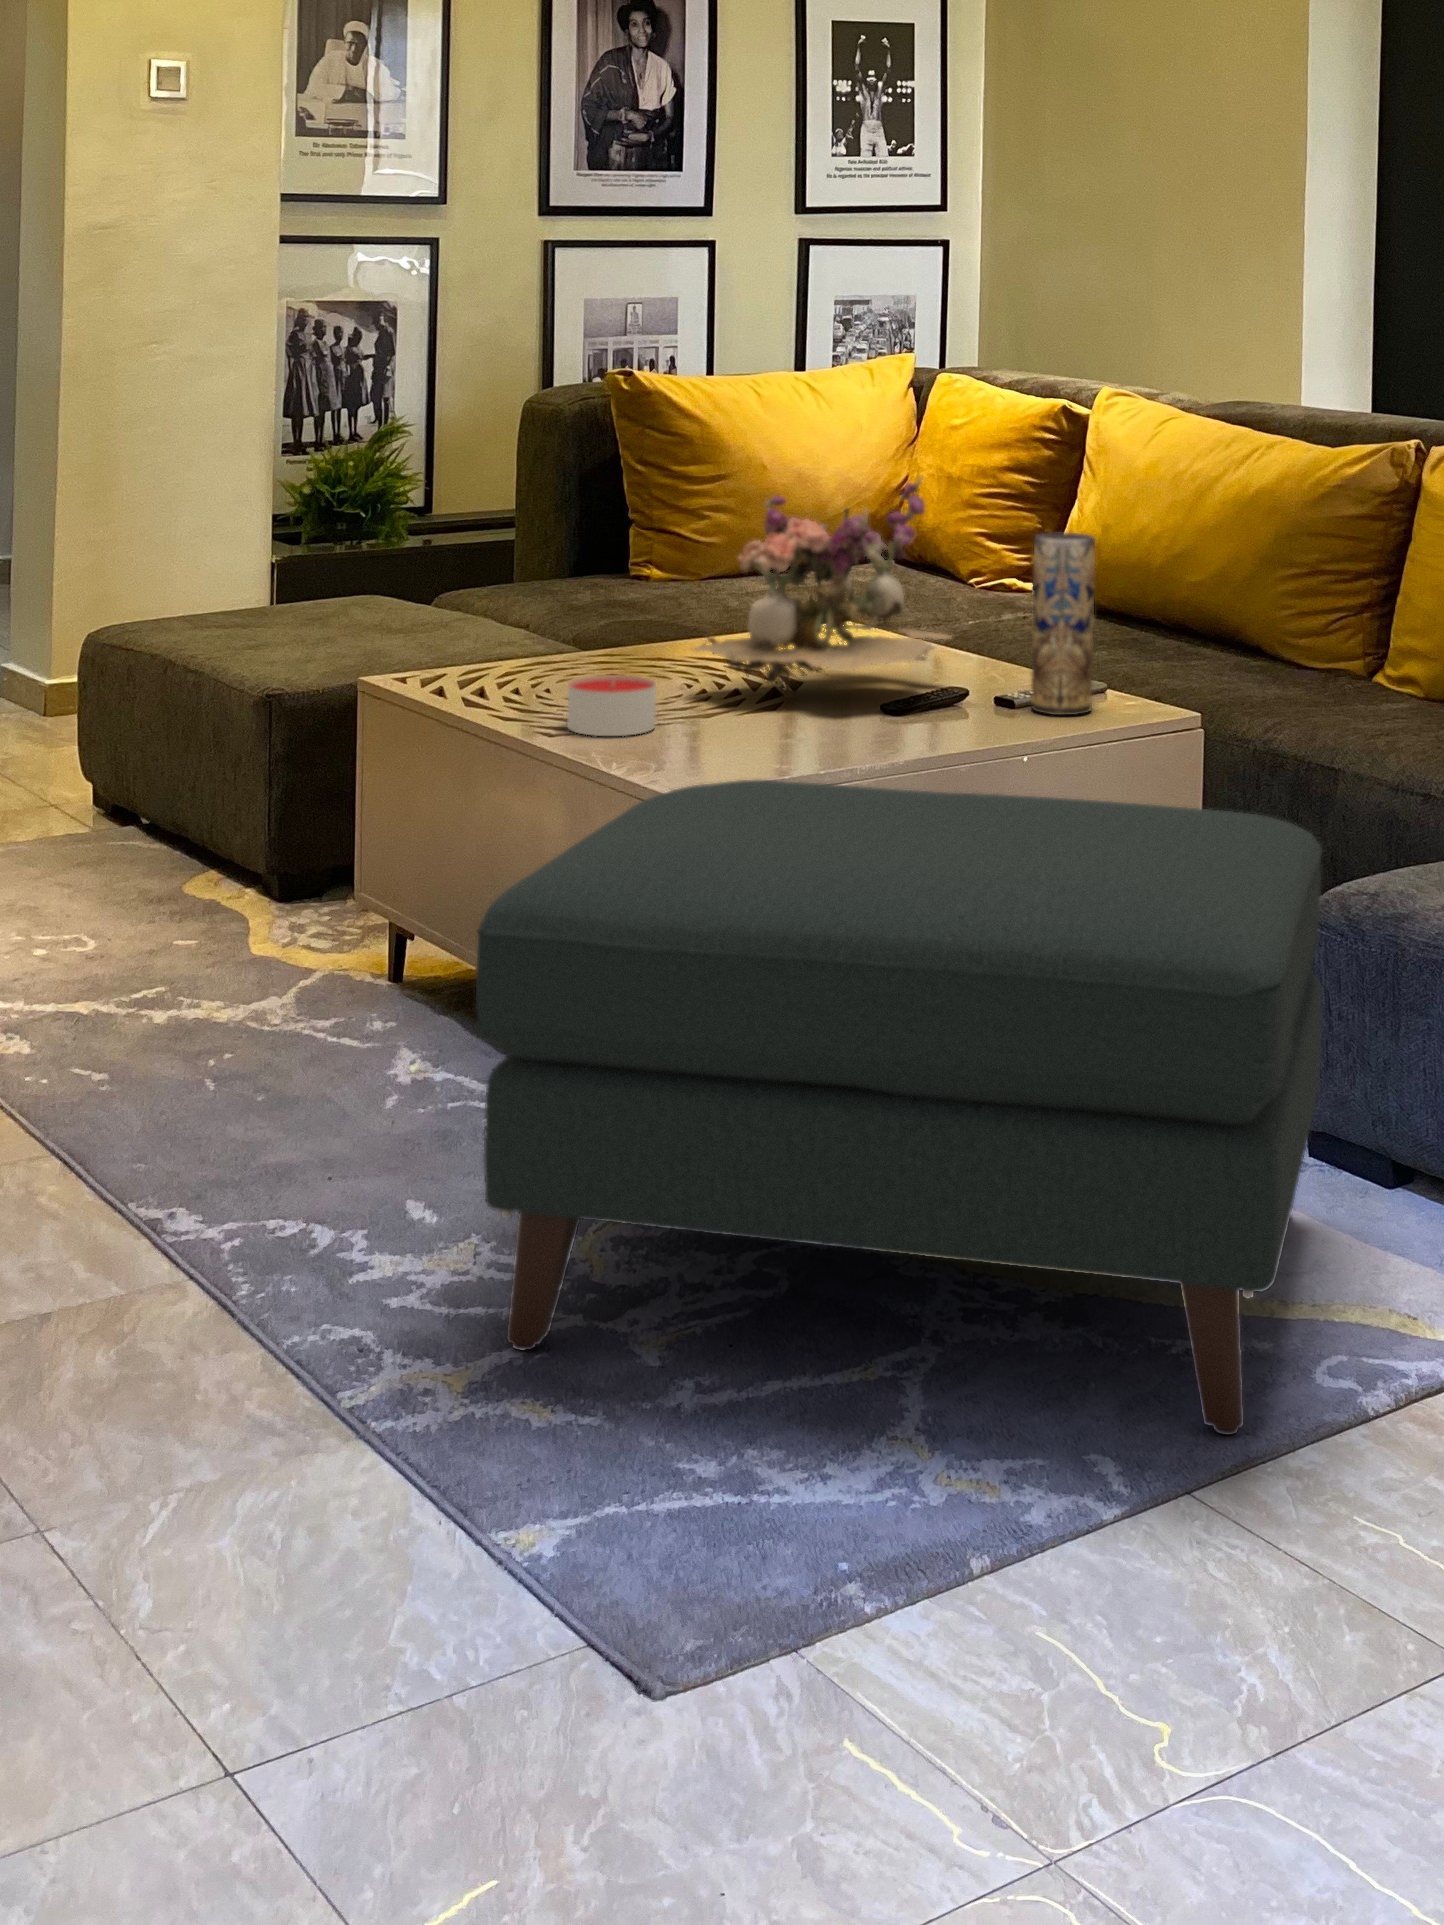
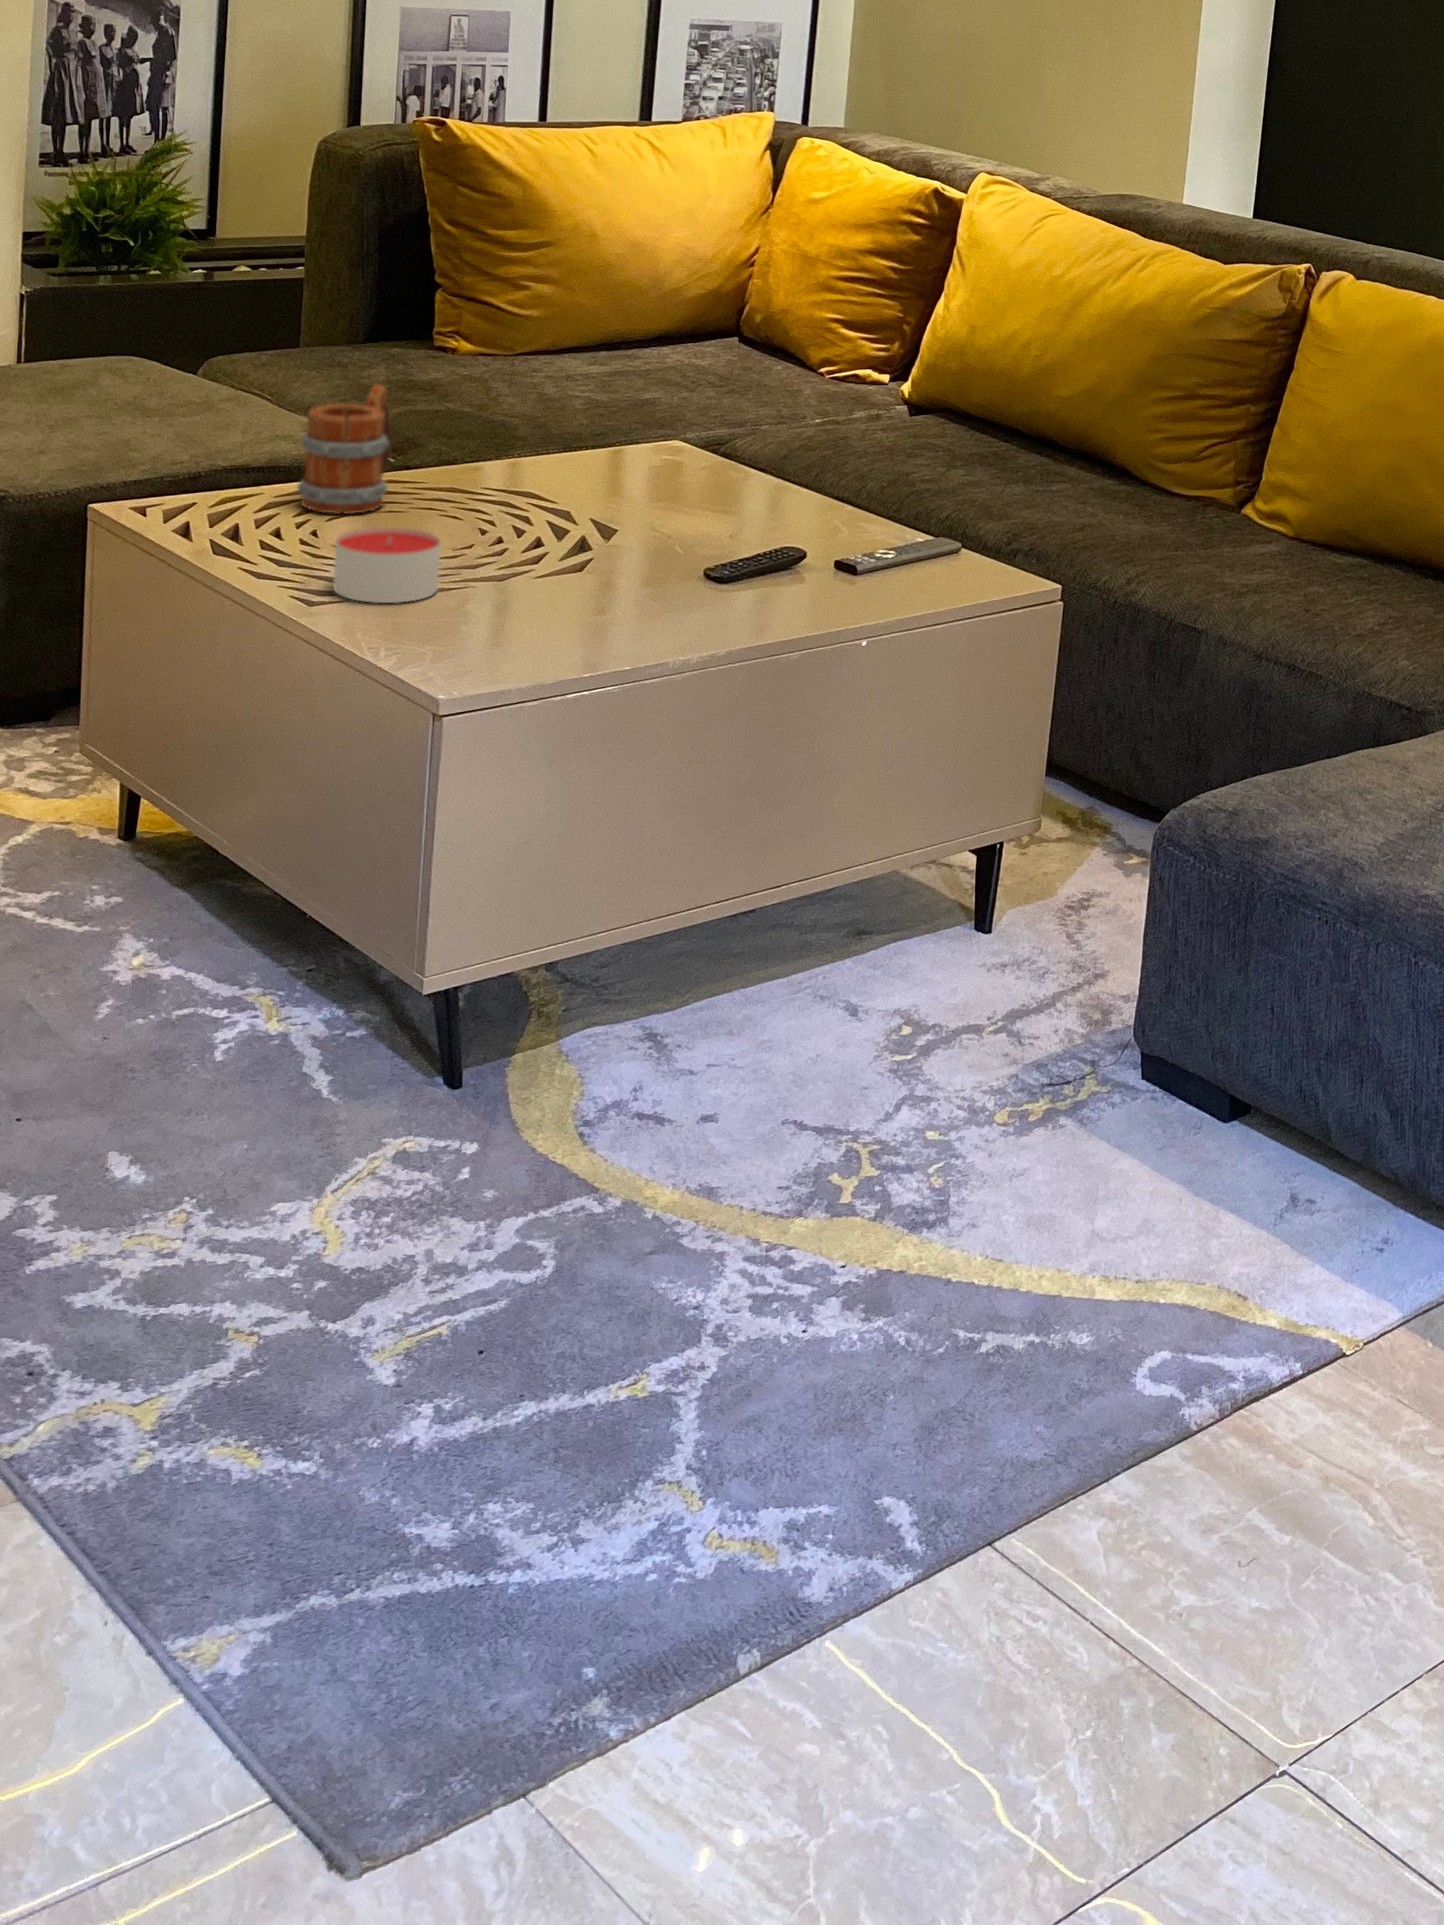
flower arrangement: present [691,479,951,691] -> none [485,304,788,543]
vase: present [1031,533,1095,715] -> none [871,381,953,583]
mug: none [529,568,605,679] -> present [298,384,390,514]
ottoman: present [474,780,1322,1435] -> none [181,682,1181,1462]

